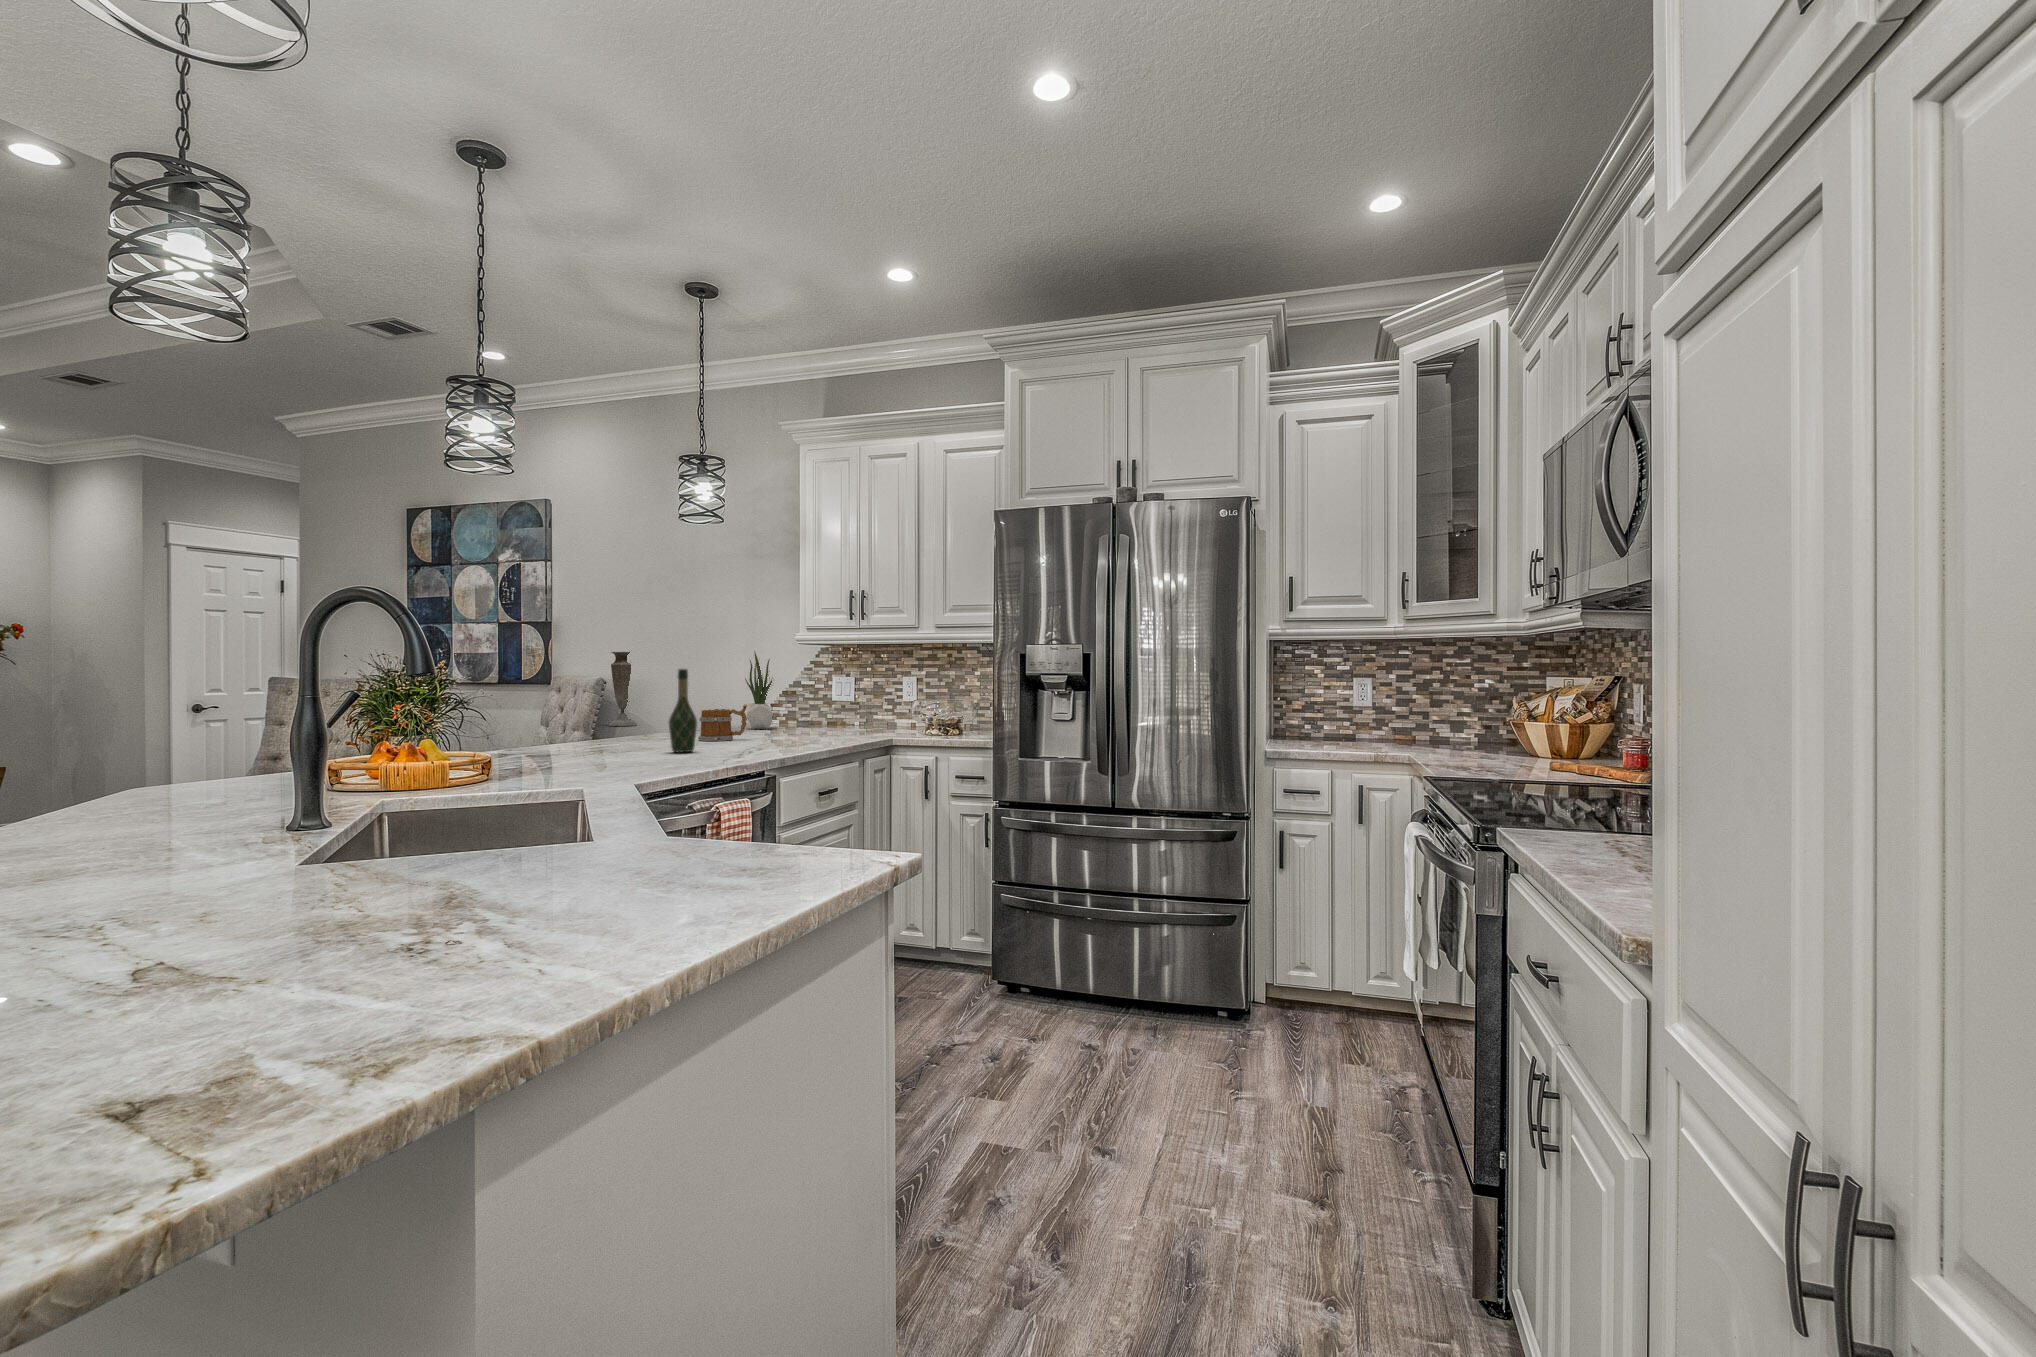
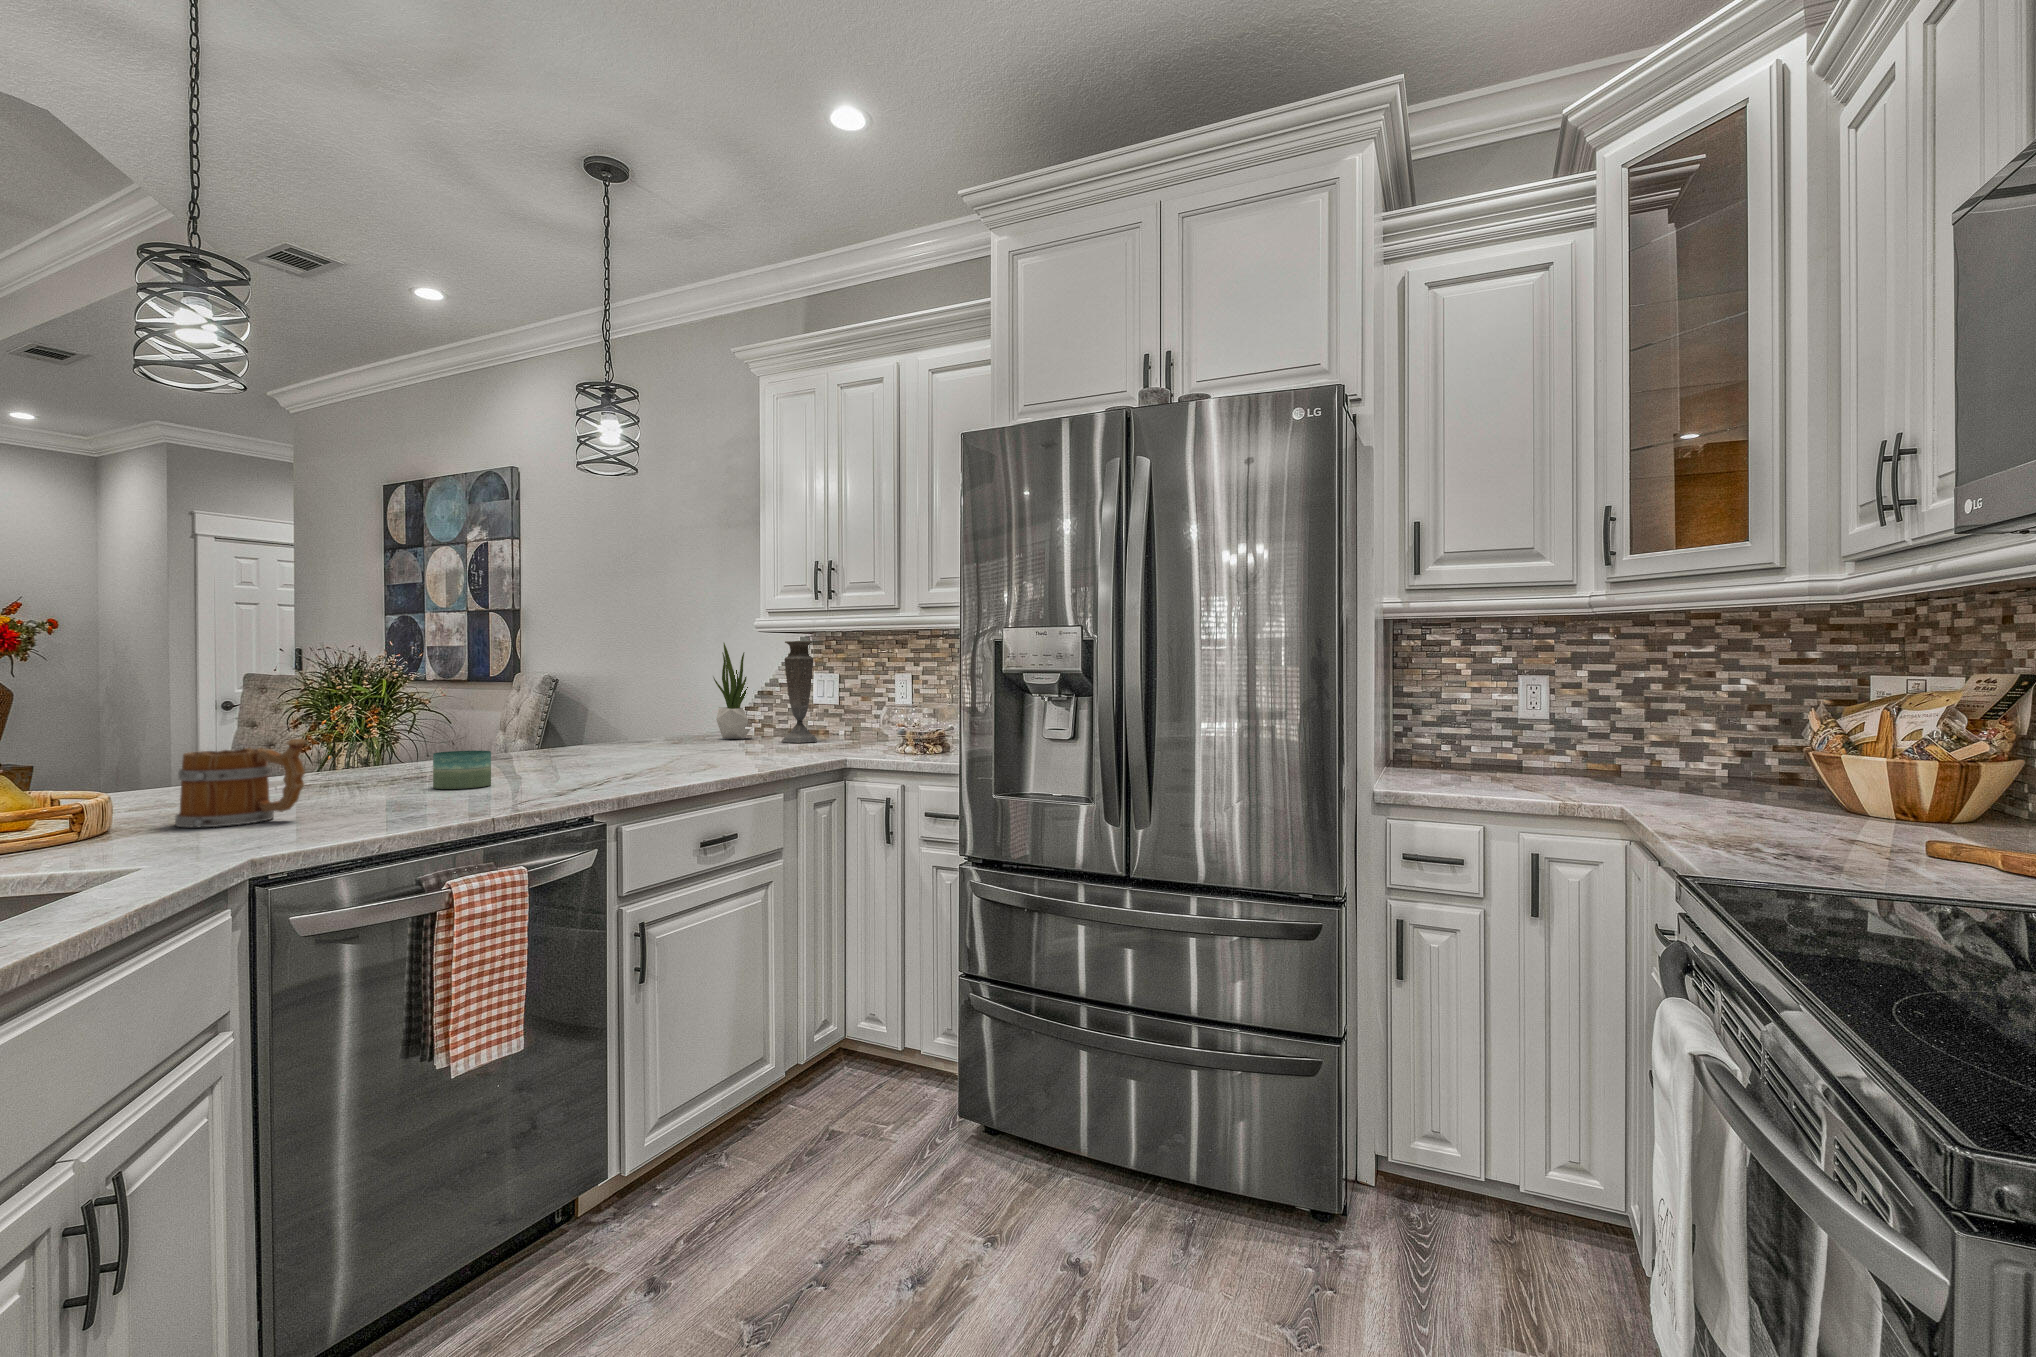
vase: present [609,652,637,726] -> present [782,641,817,743]
wine bottle: present [669,669,697,753] -> none [520,662,561,777]
mug: present [698,704,747,741] -> present [175,739,307,827]
candle: none [626,733,664,759] -> present [433,751,491,789]

